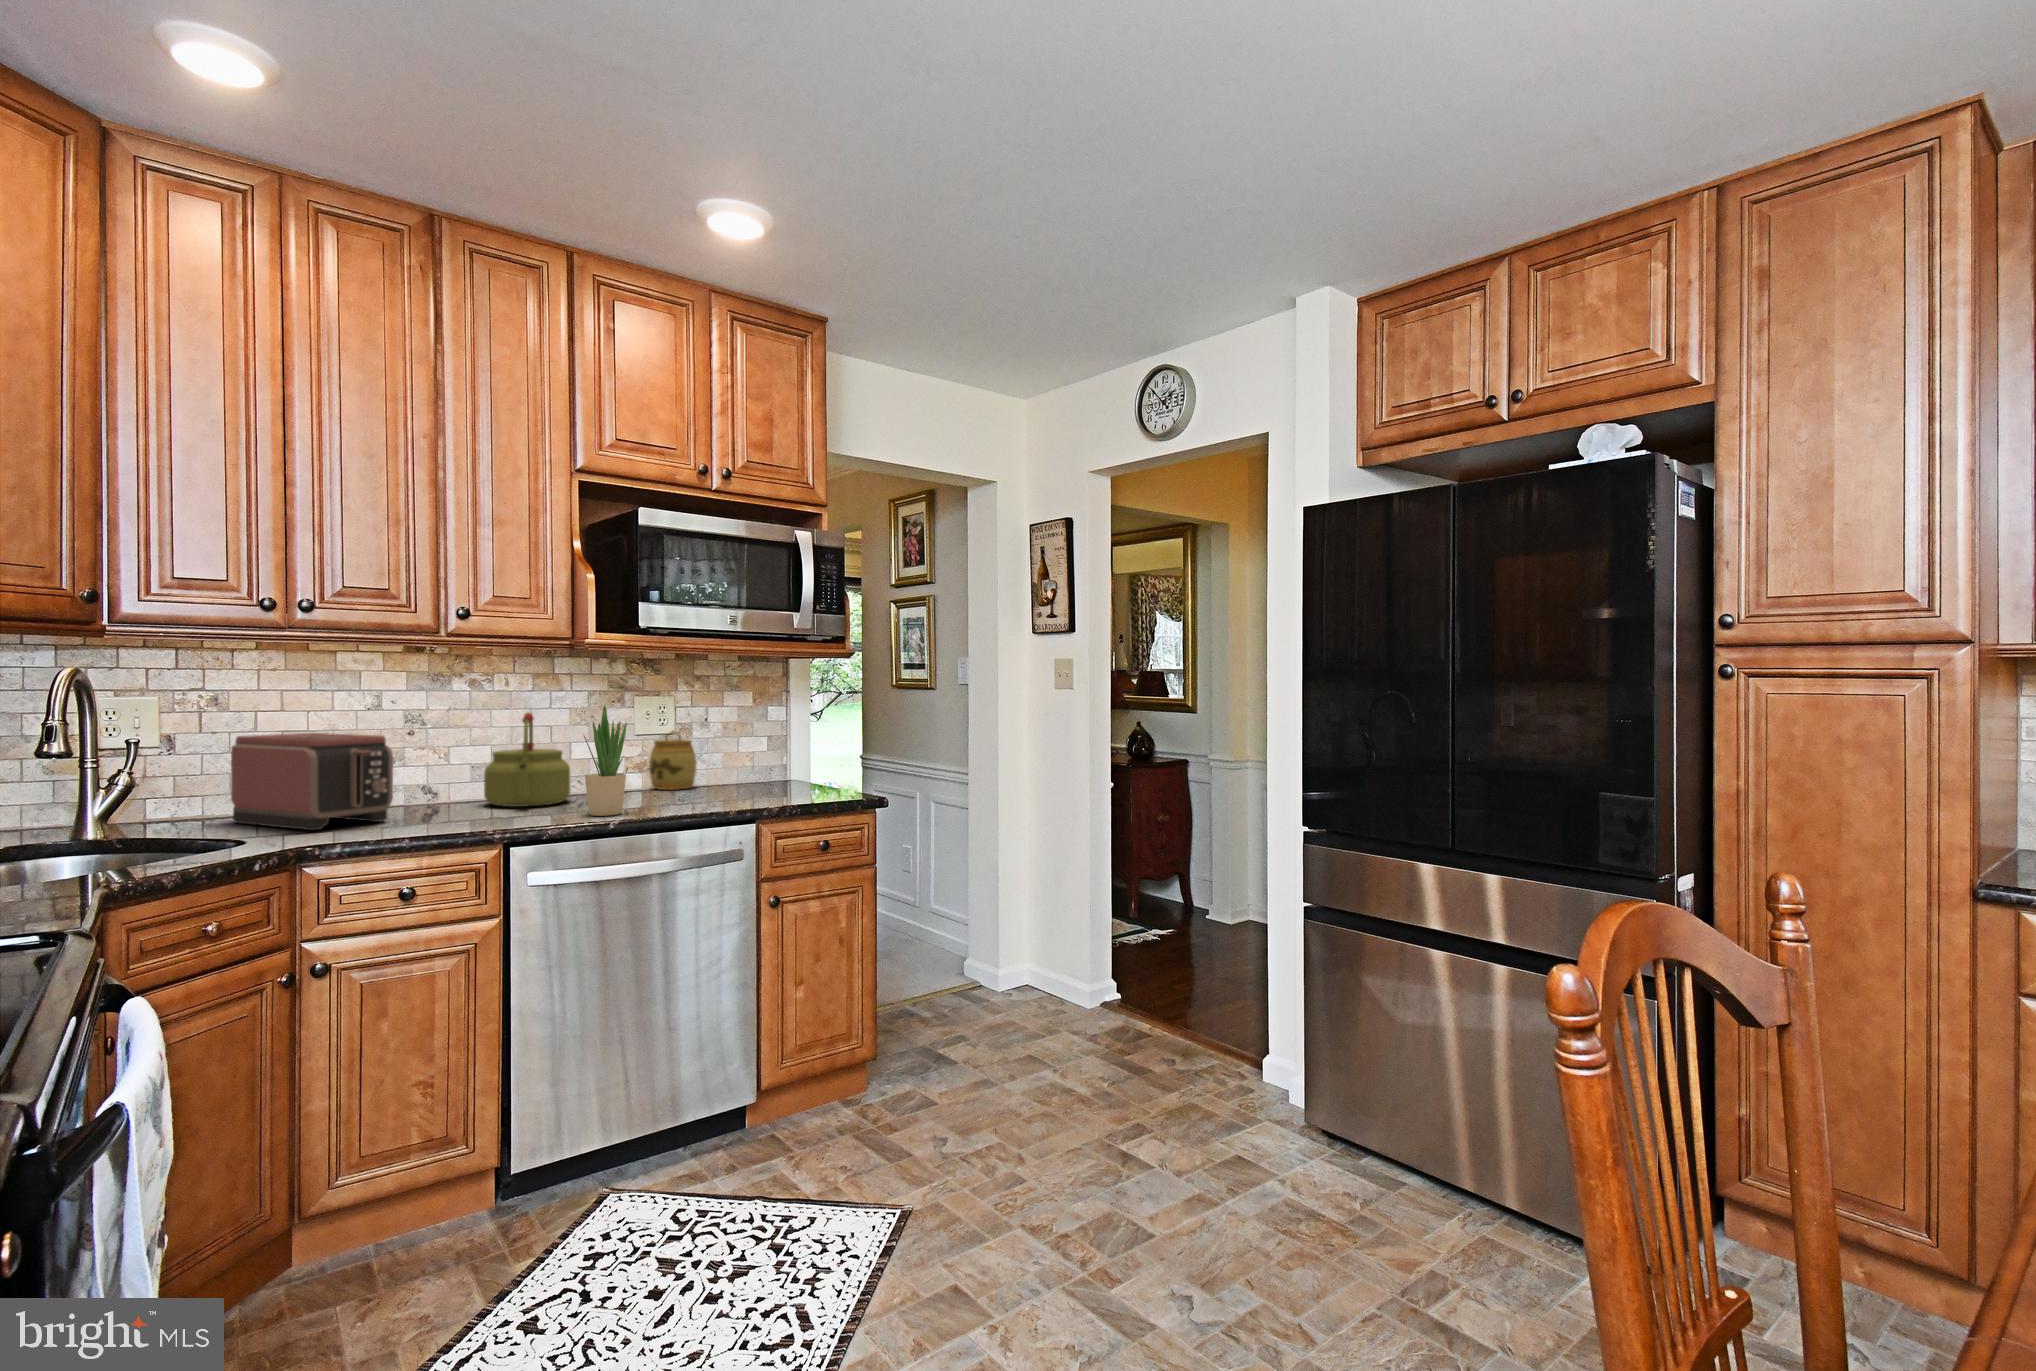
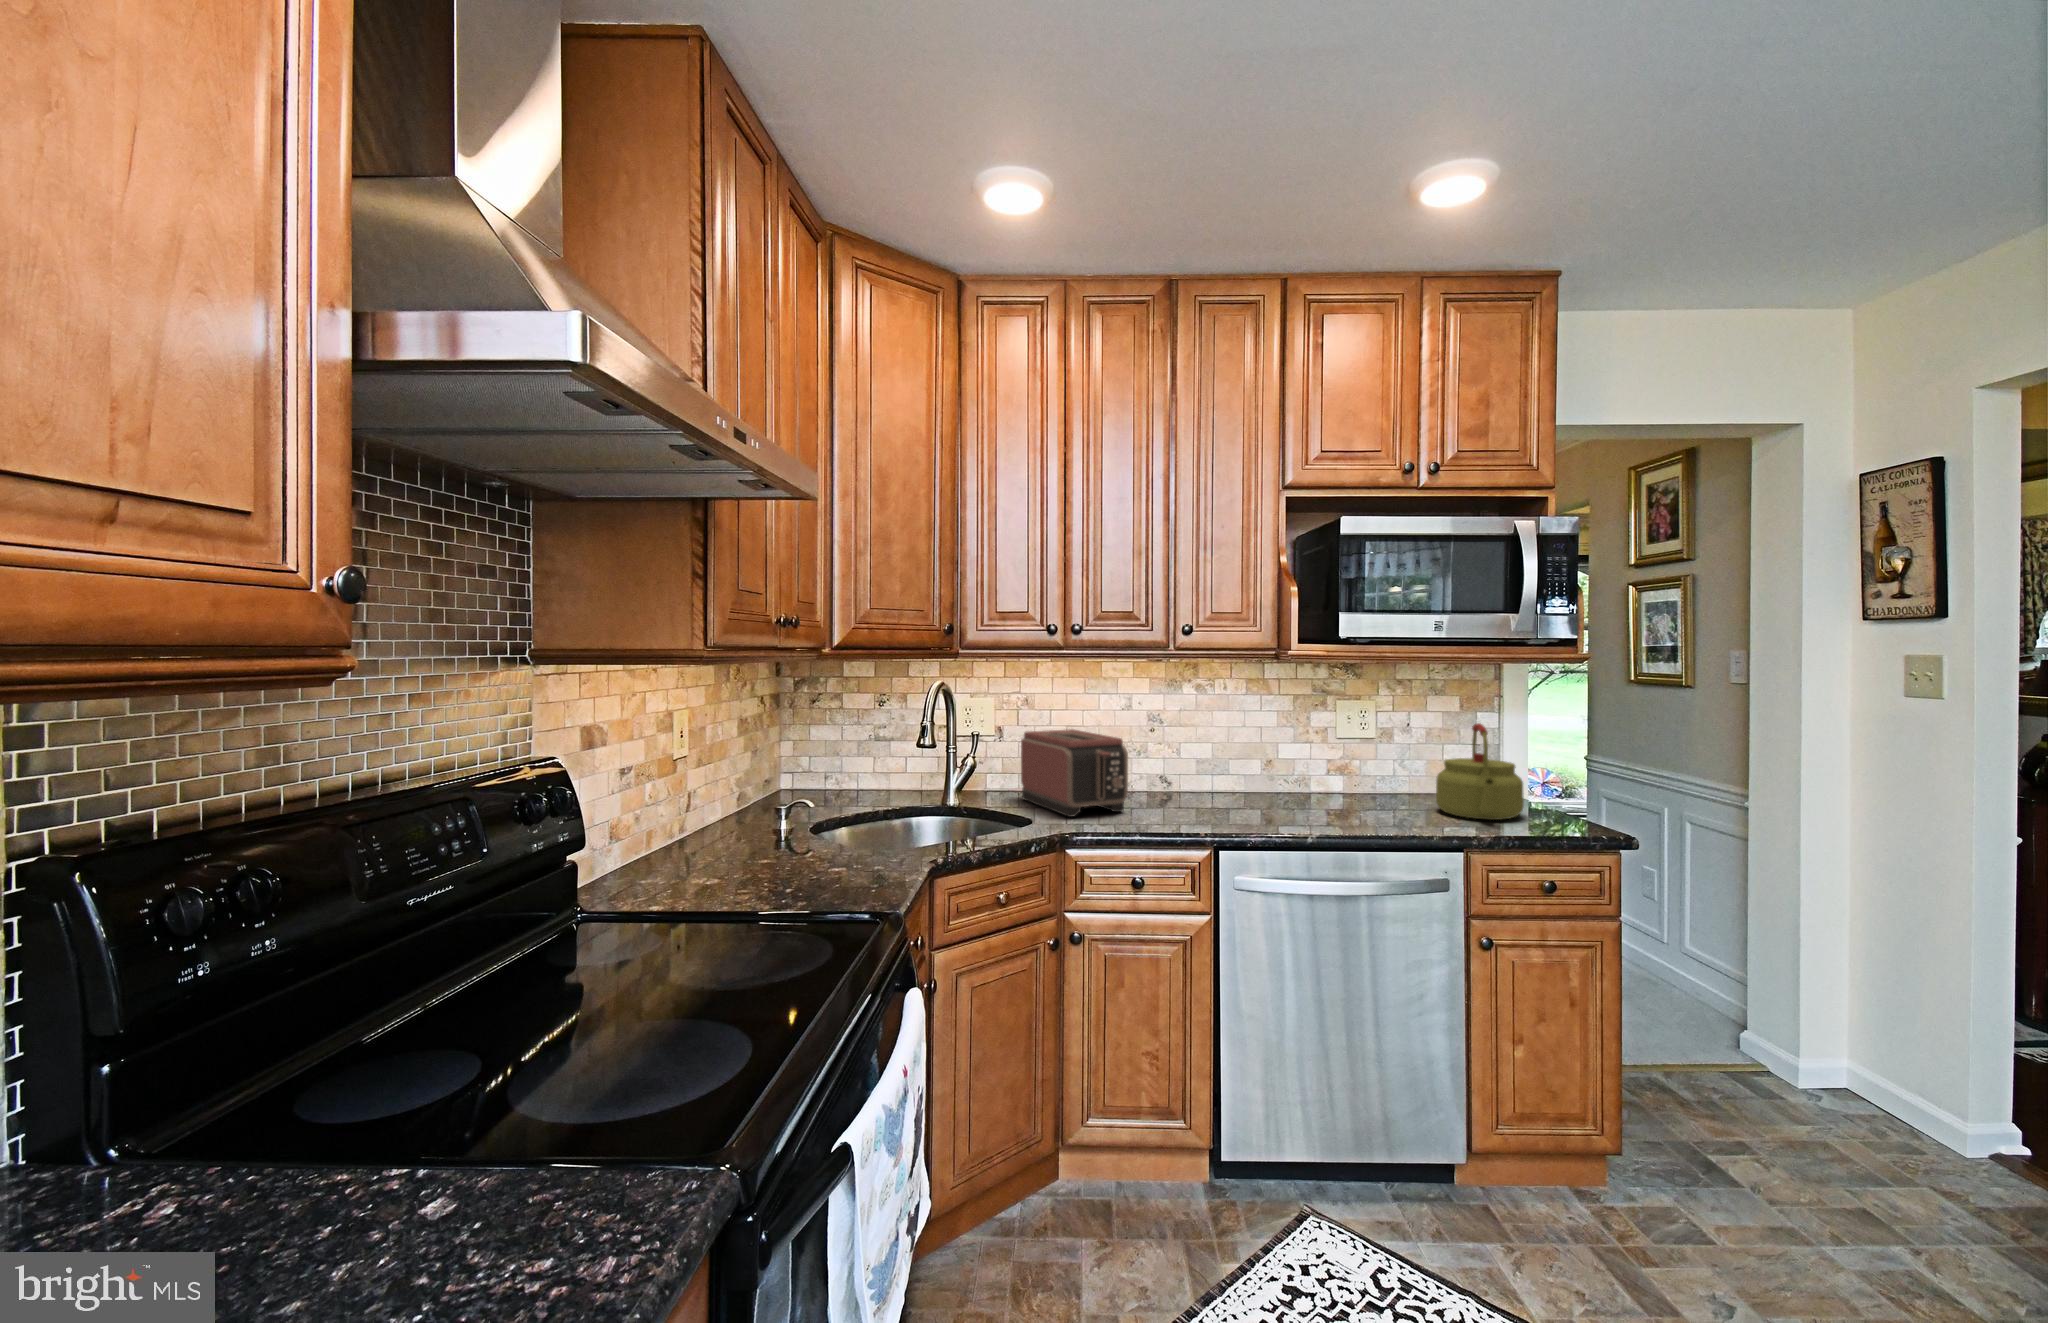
potted plant: present [584,706,627,816] -> none [1286,719,1329,830]
kettle: present [484,712,570,807] -> present [1436,723,1524,820]
jar: present [649,731,697,790] -> none [1351,736,1400,798]

